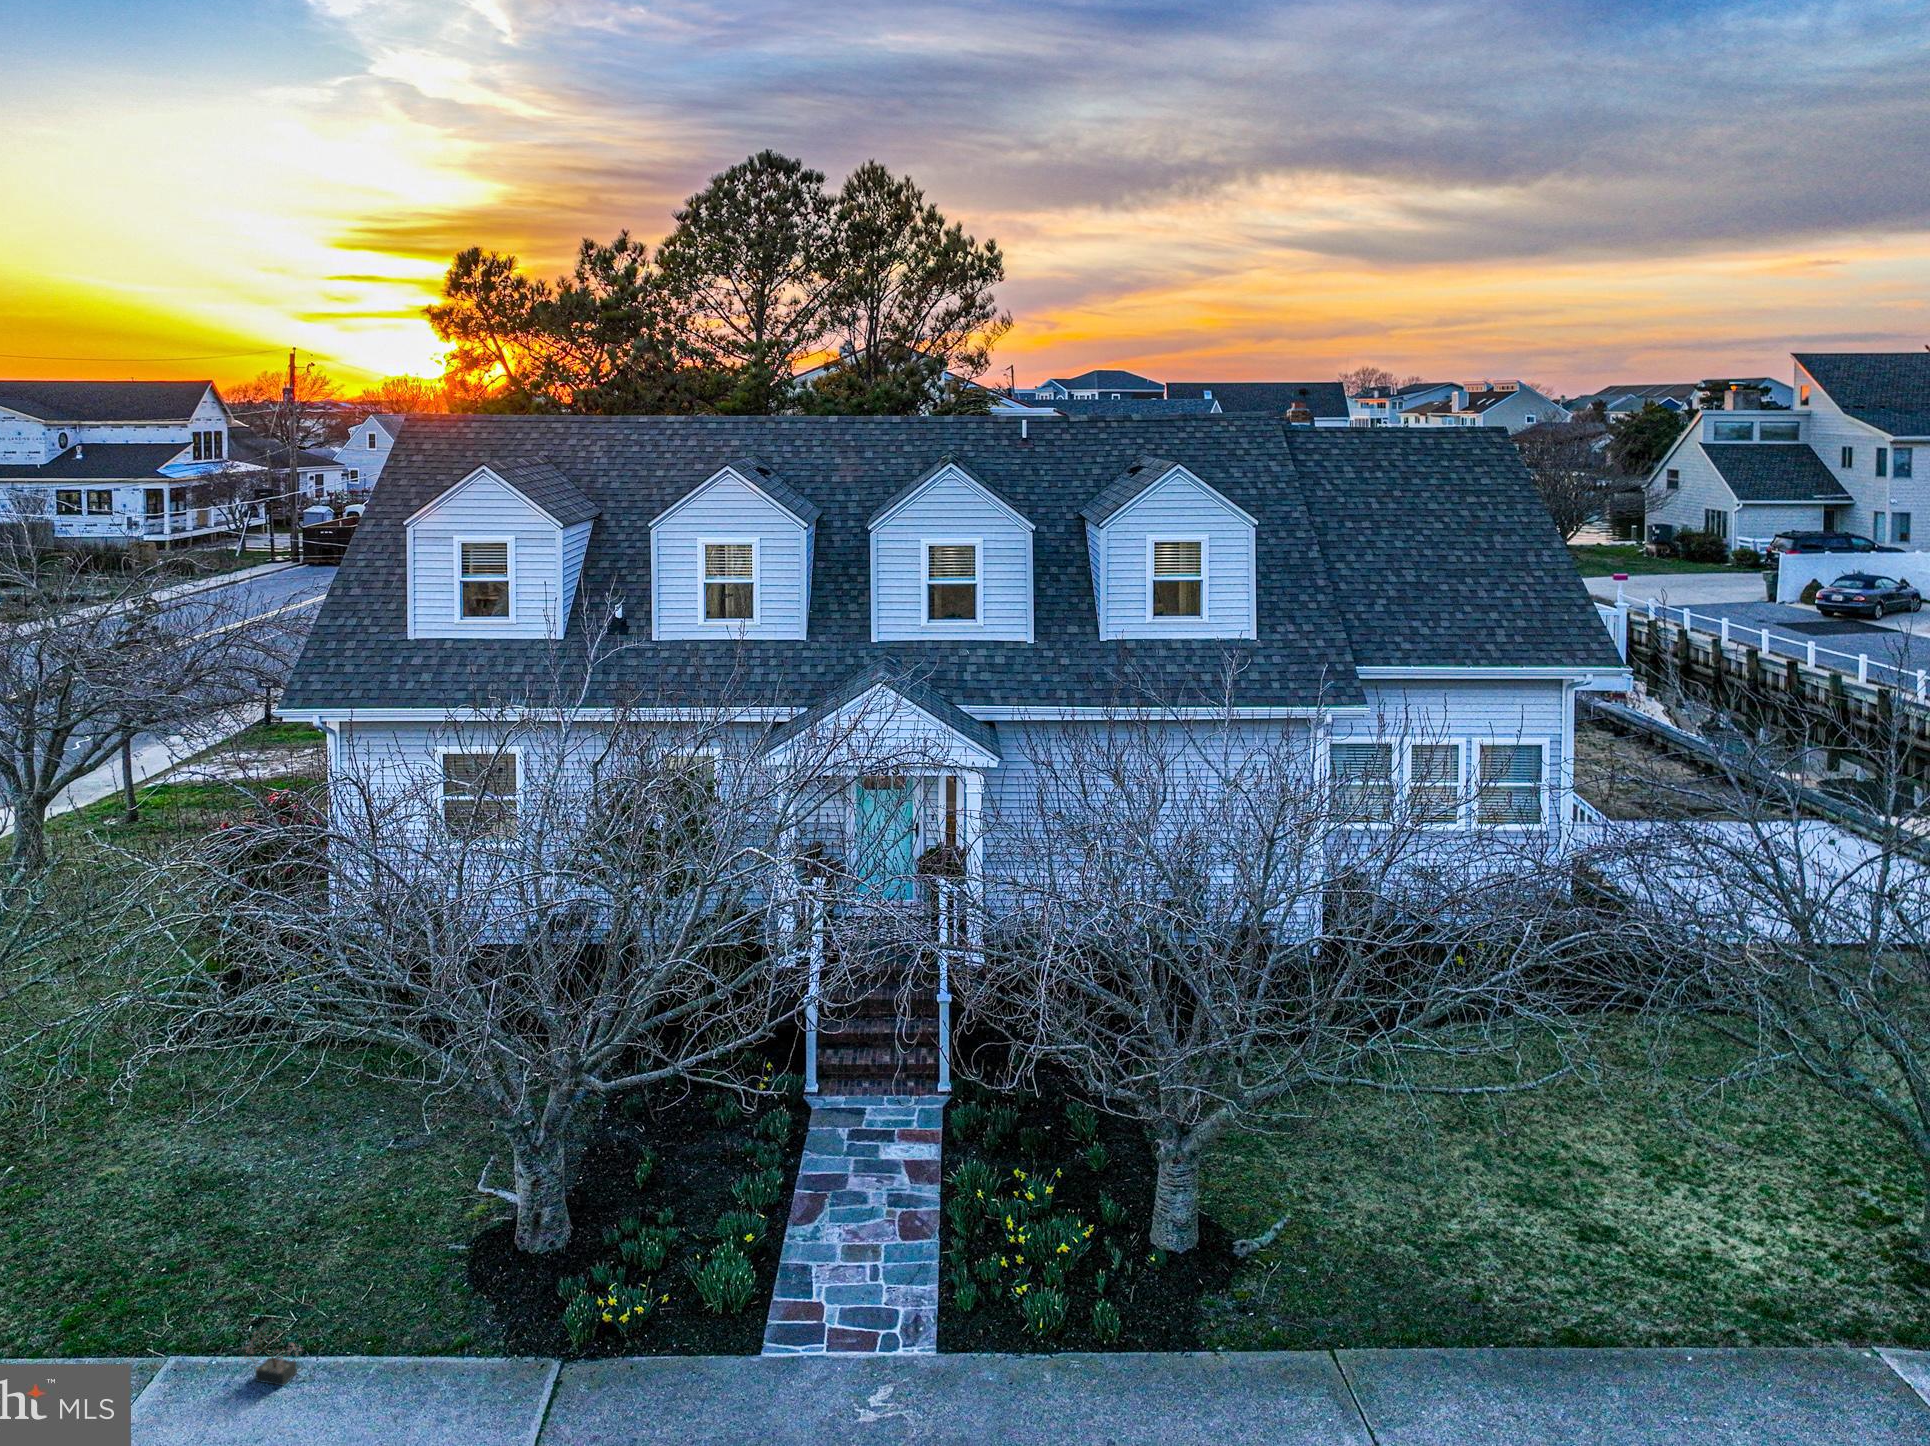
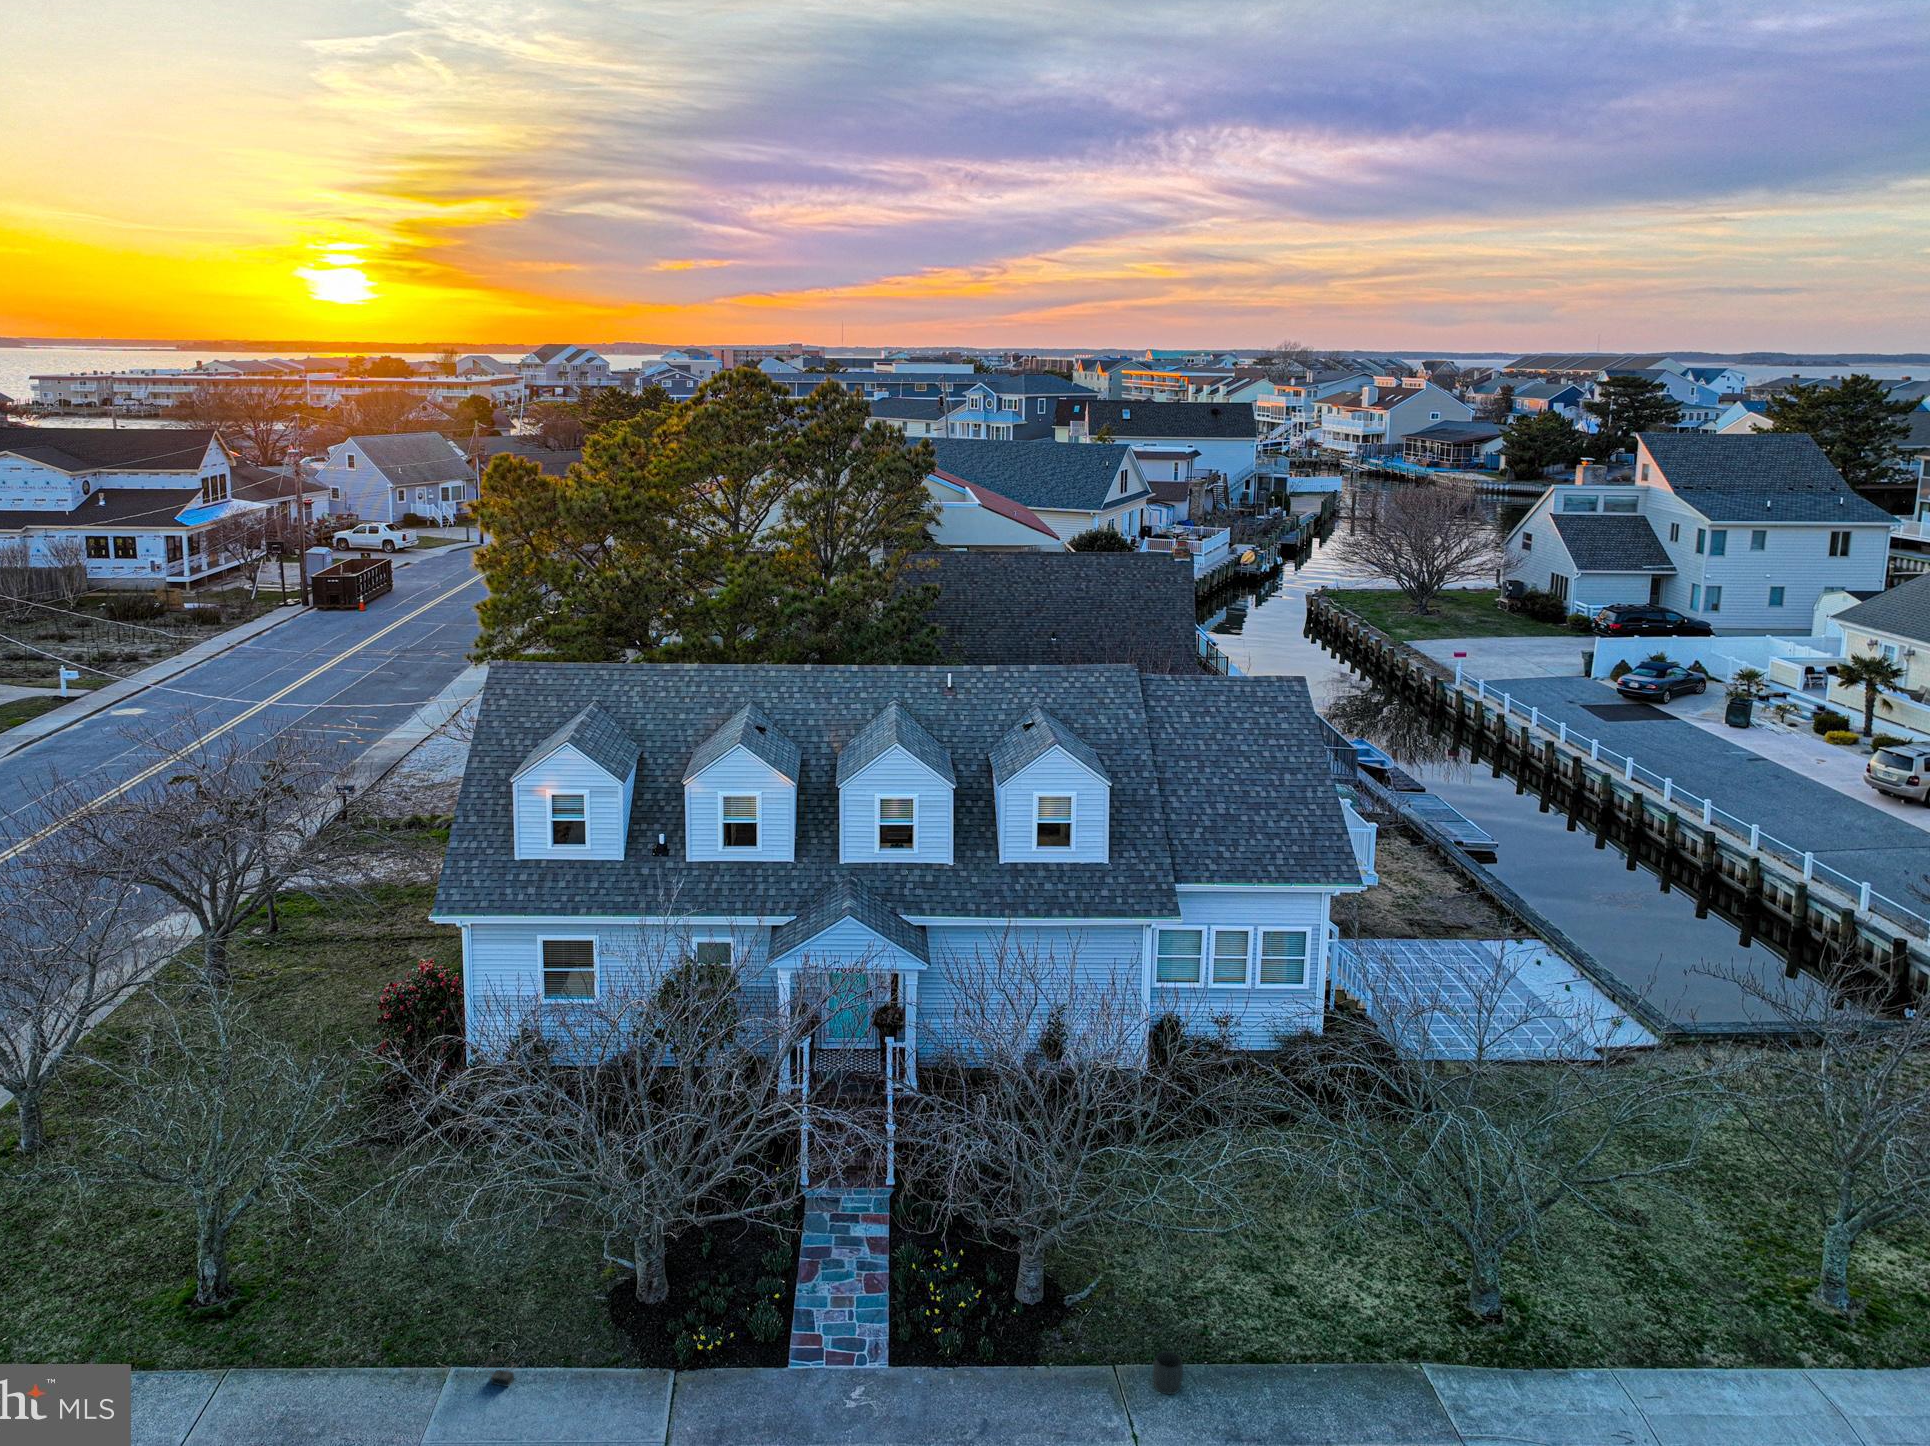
woven basket: none [1402,1323,1457,1399] -> present [1153,1351,1183,1394]

